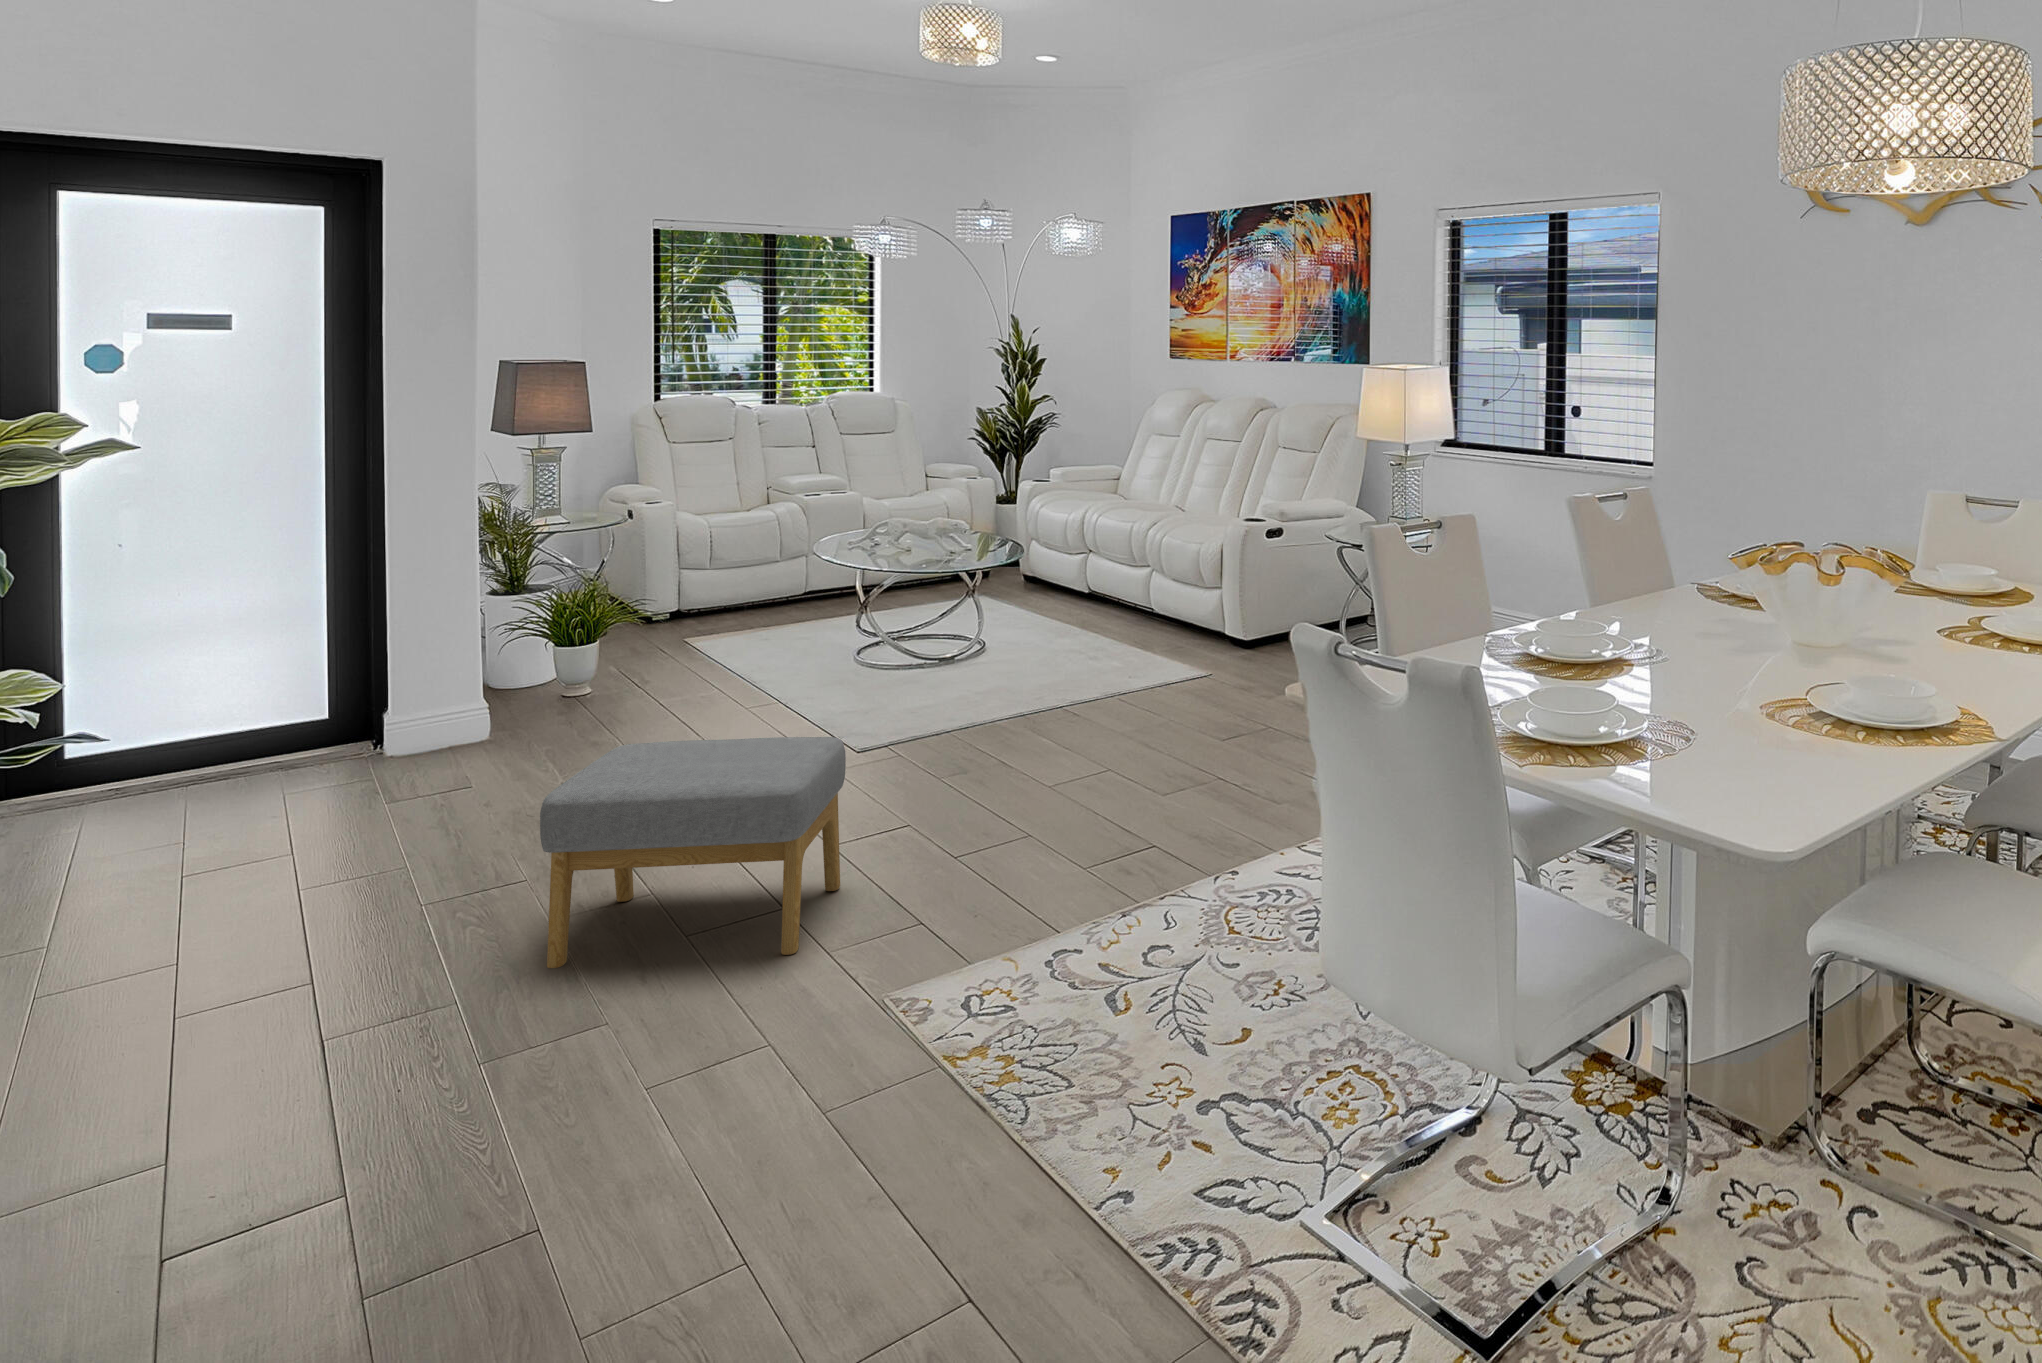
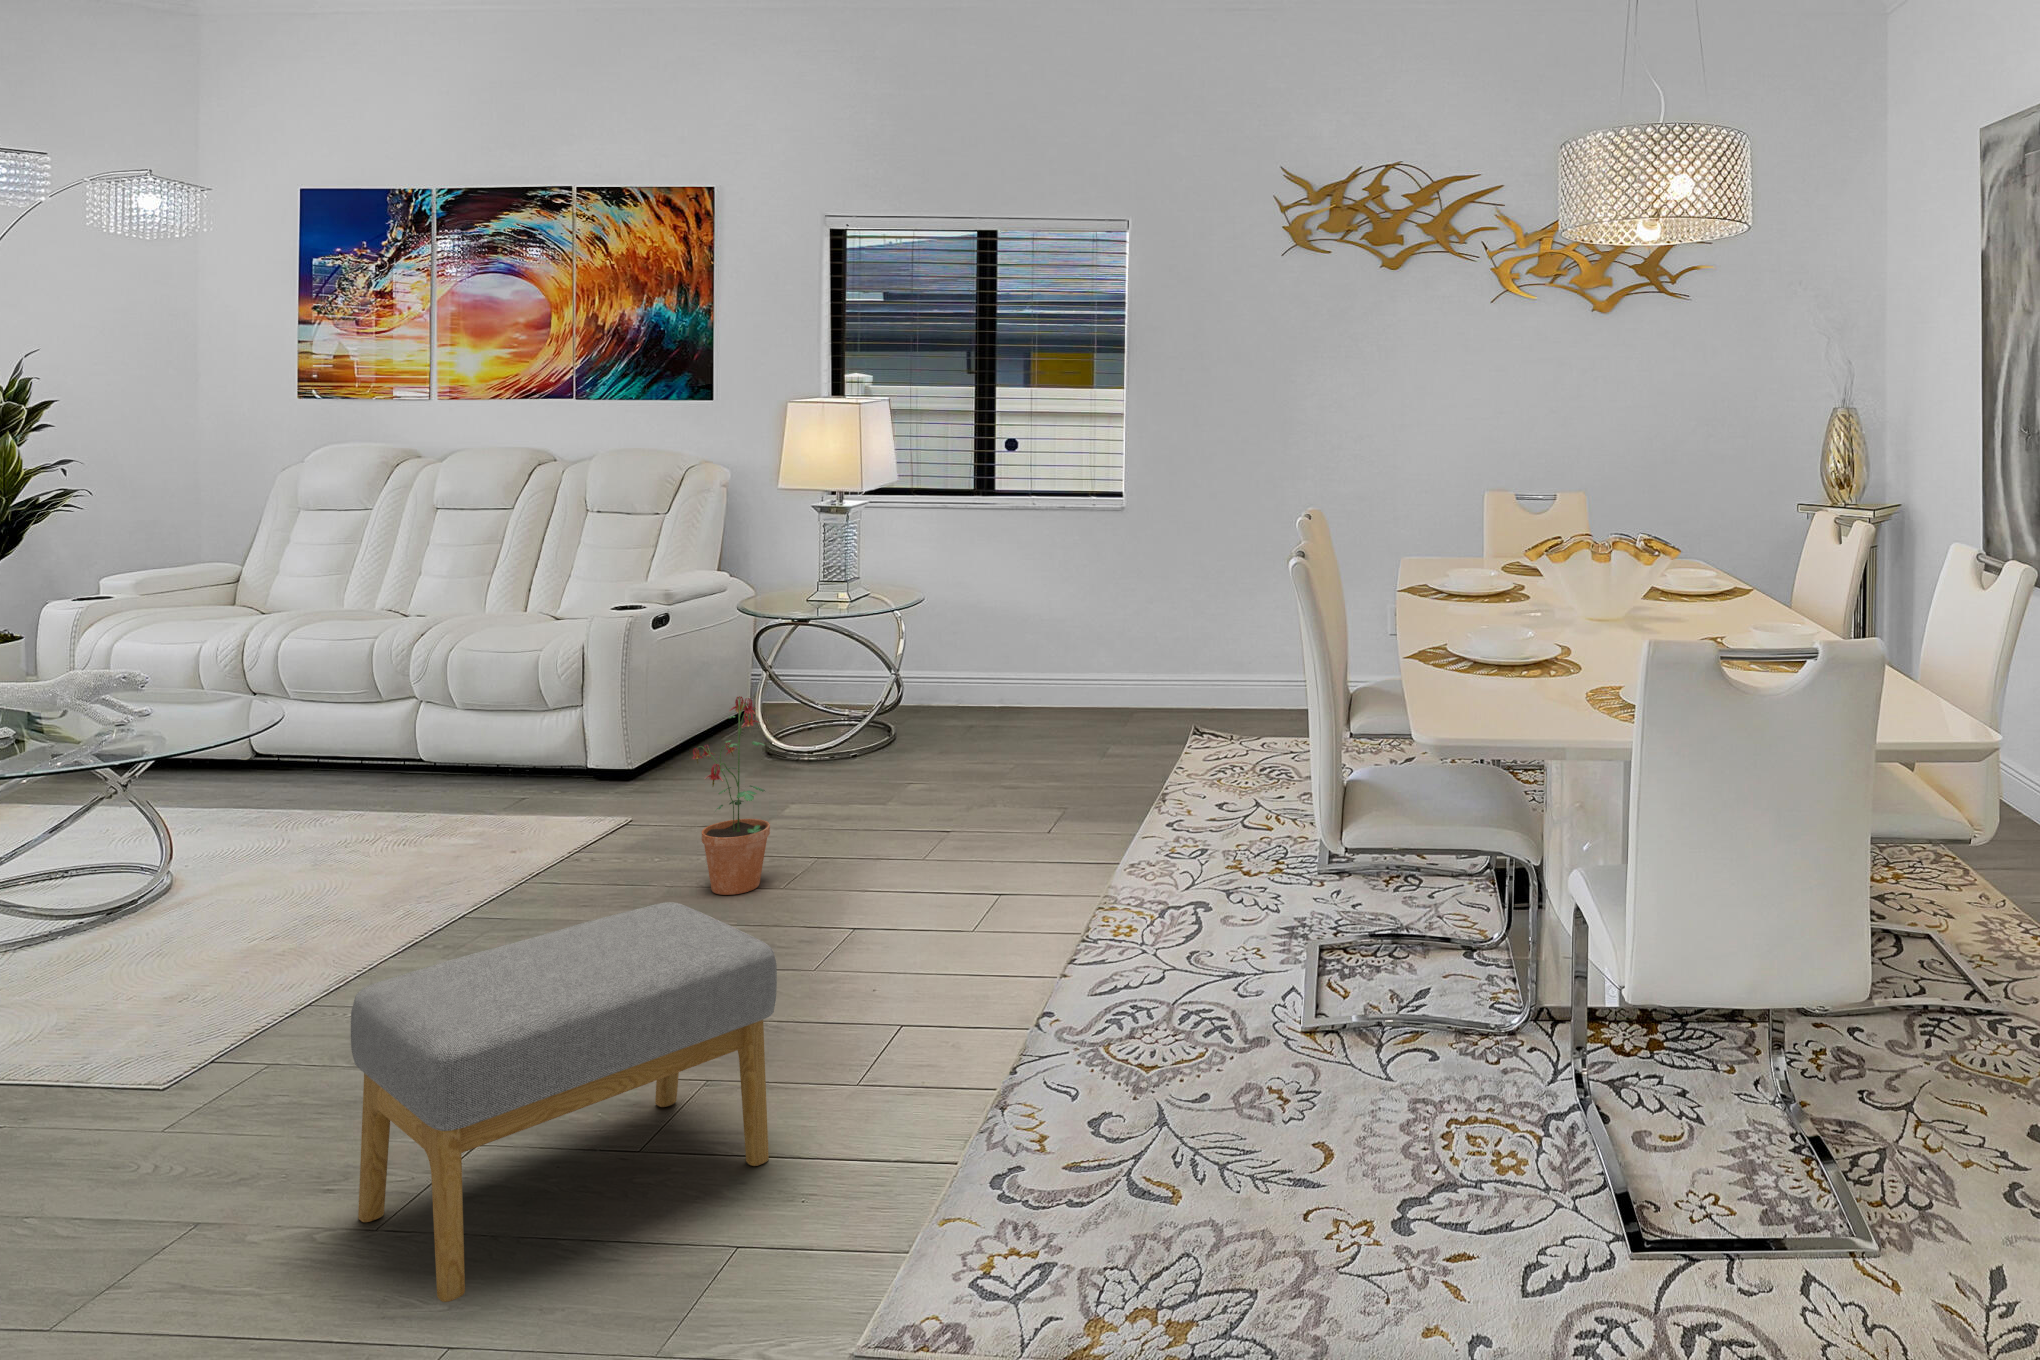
potted plant: none [1107,598,1165,754] -> present [692,696,770,895]

